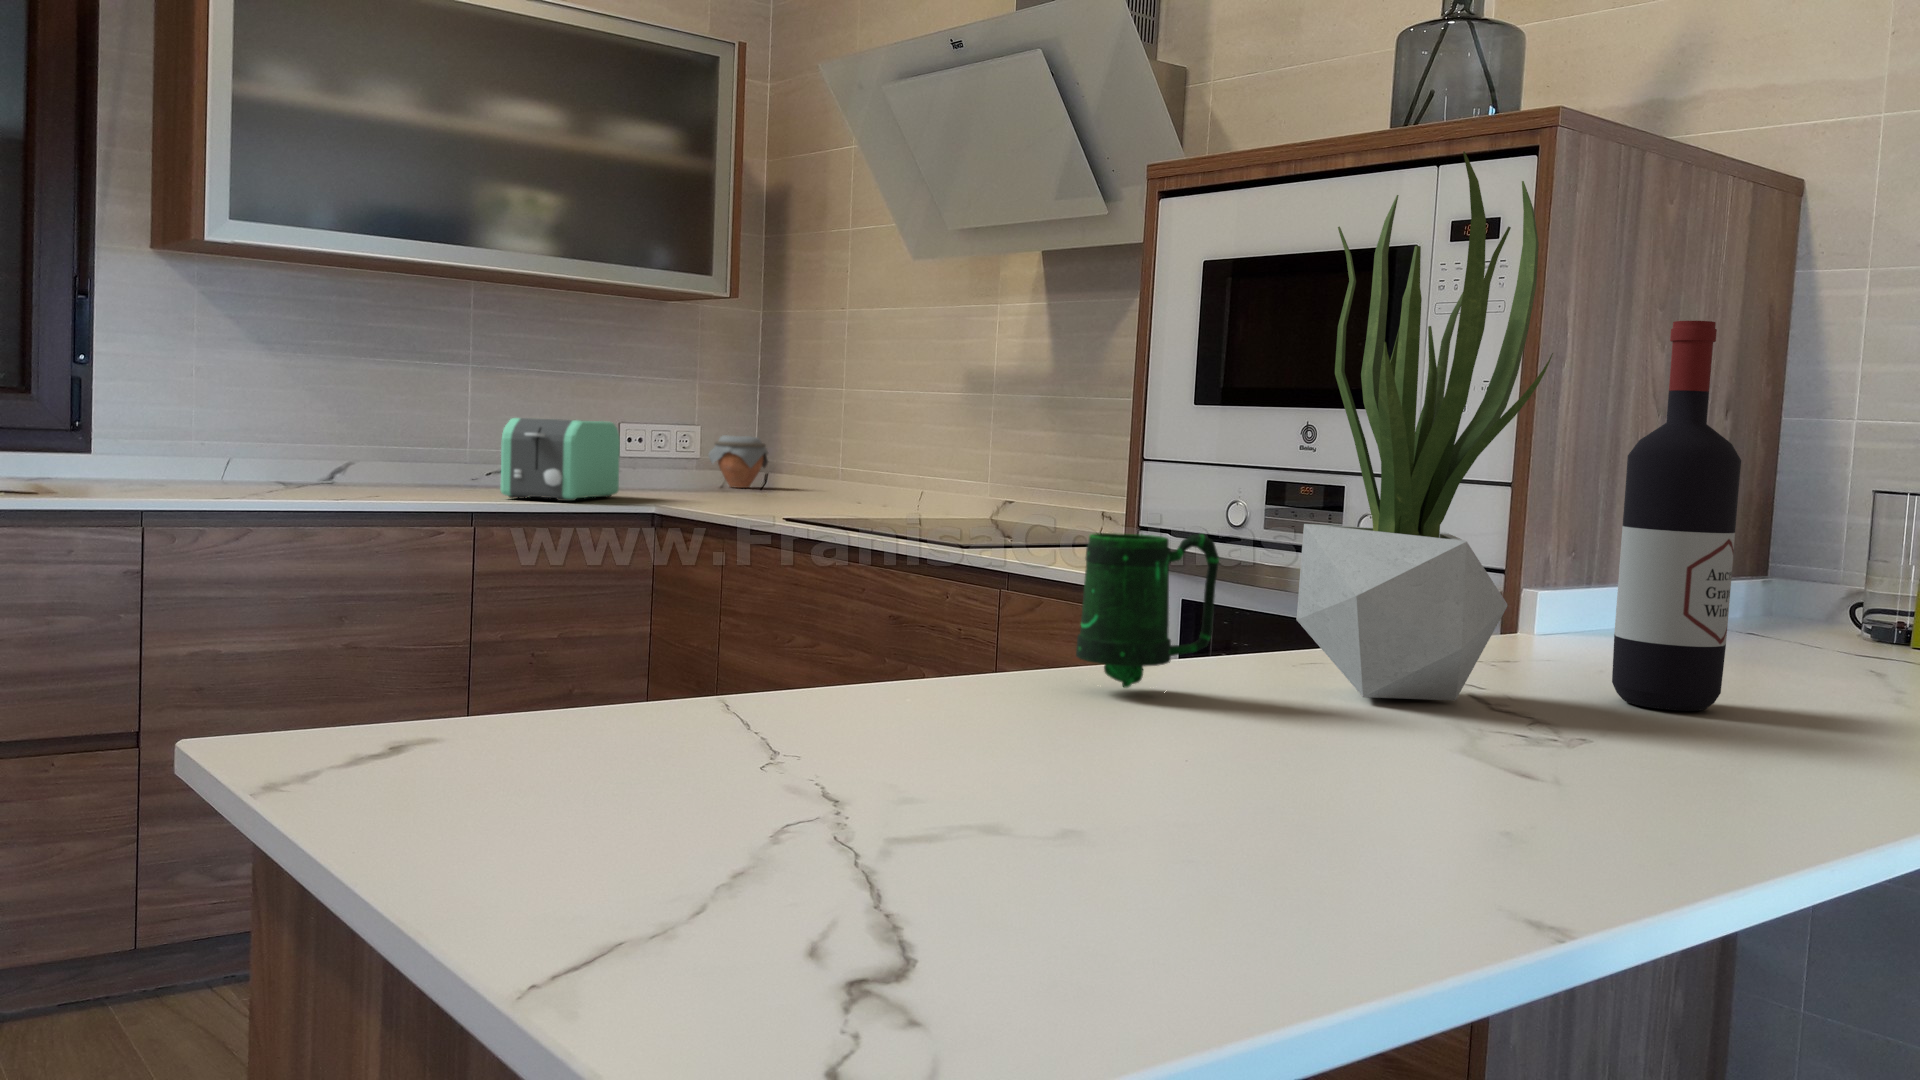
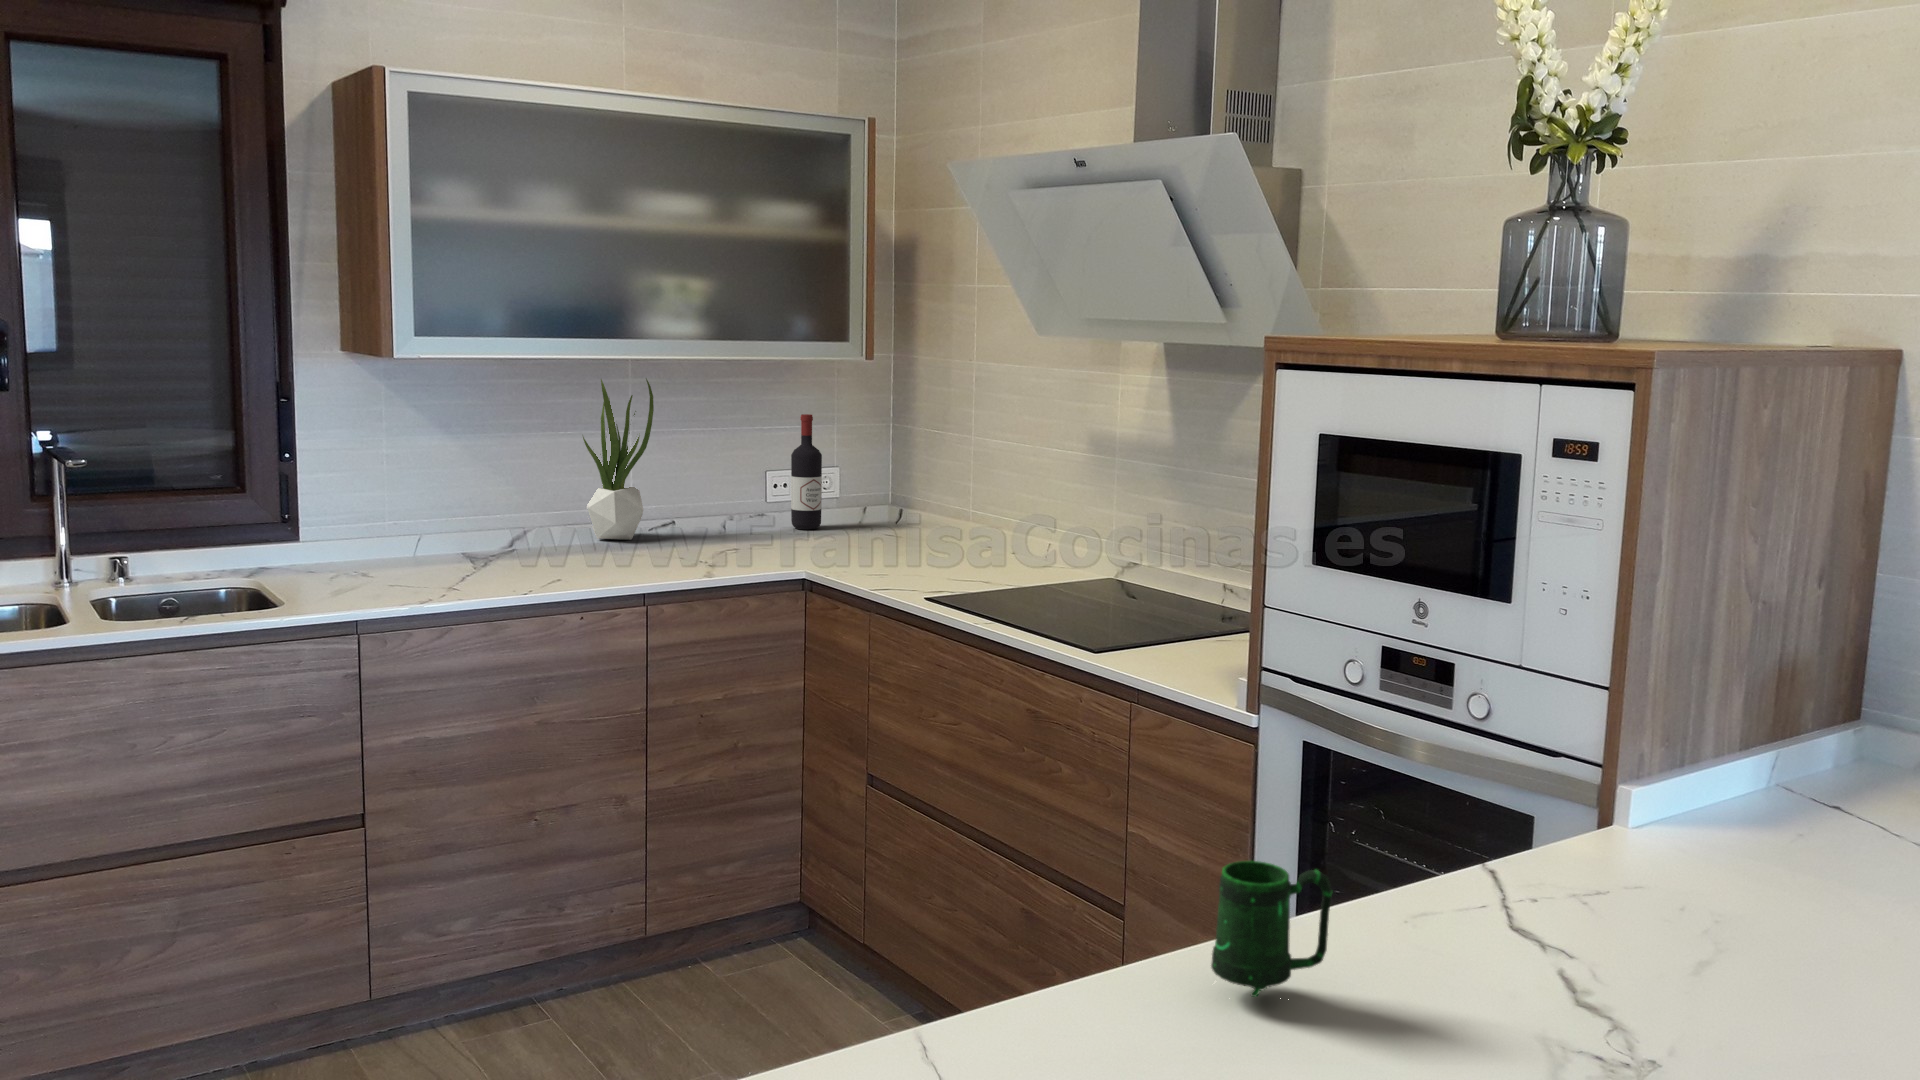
potted plant: present [1296,151,1553,700] -> present [583,379,654,540]
wine bottle: present [1612,321,1741,711] -> present [791,414,822,529]
toaster: present [500,418,620,501] -> none [665,492,770,580]
jar: present [708,435,768,488] -> none [847,472,904,524]

